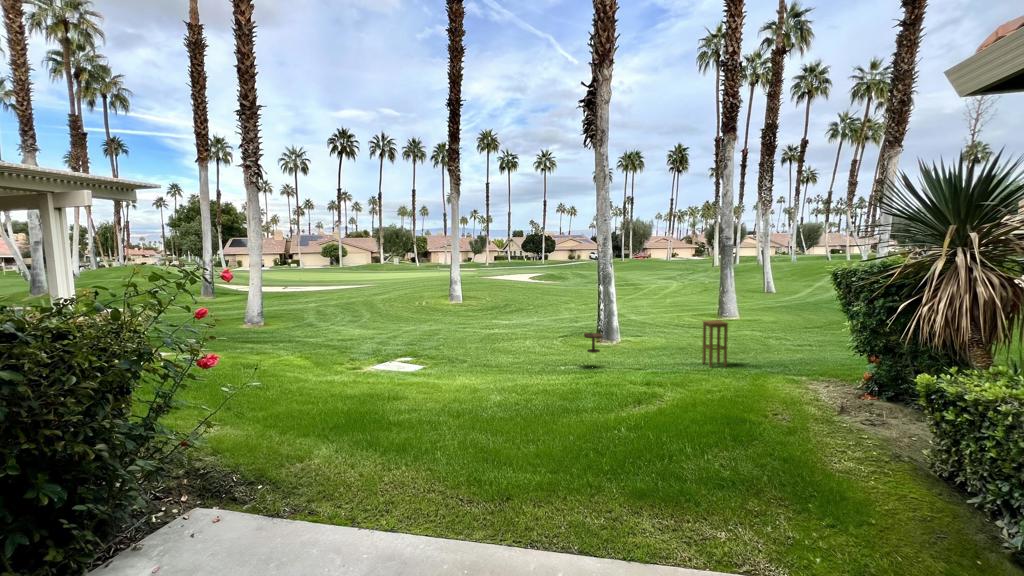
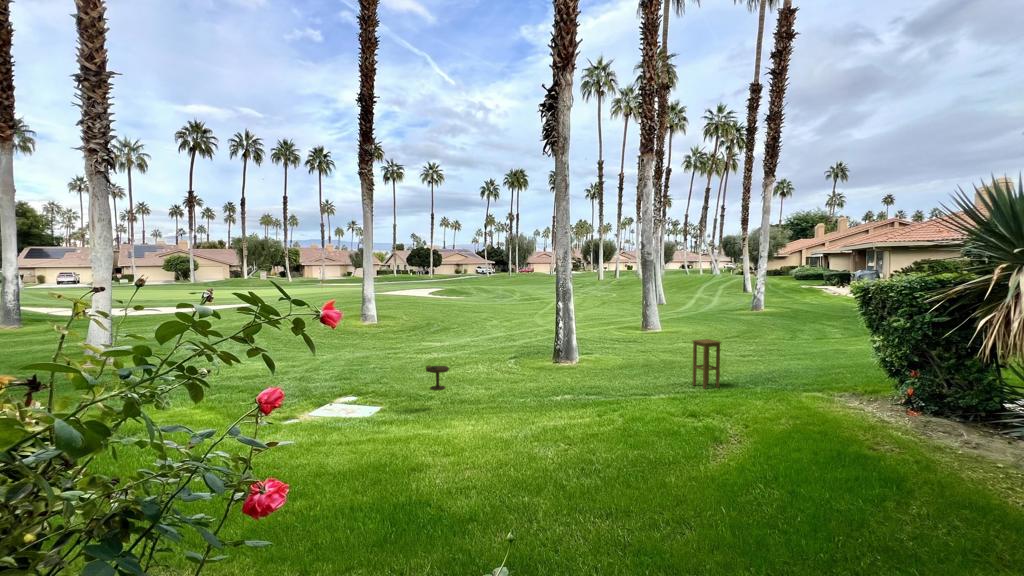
side table: present [584,332,603,353] -> present [426,365,449,391]

